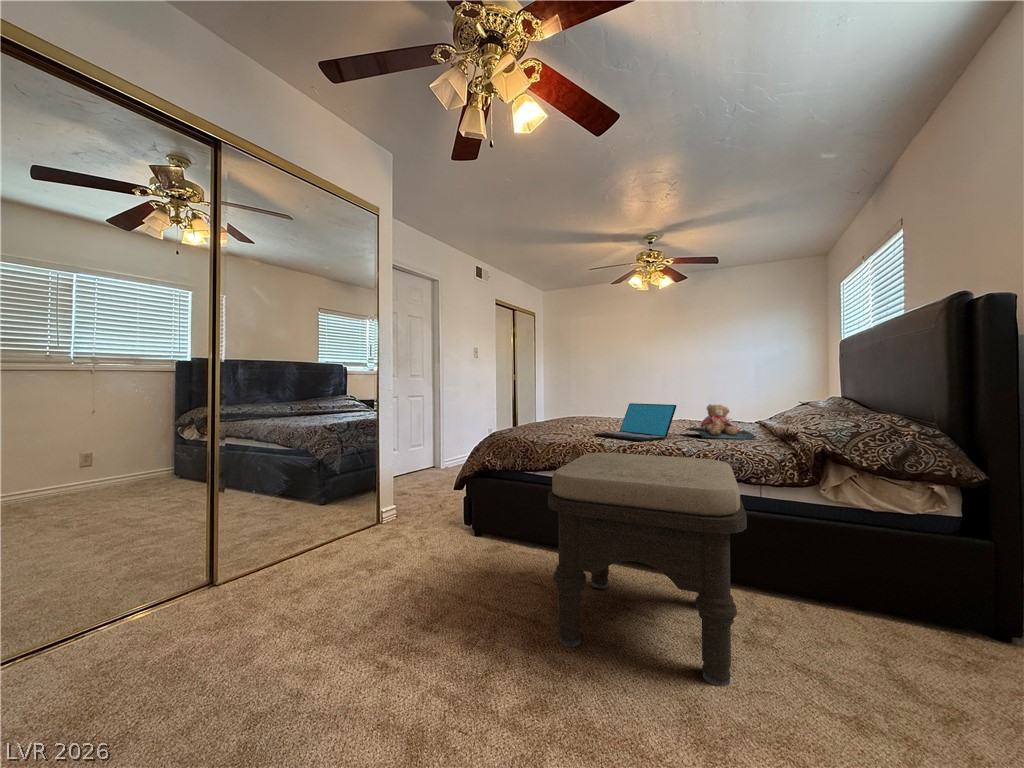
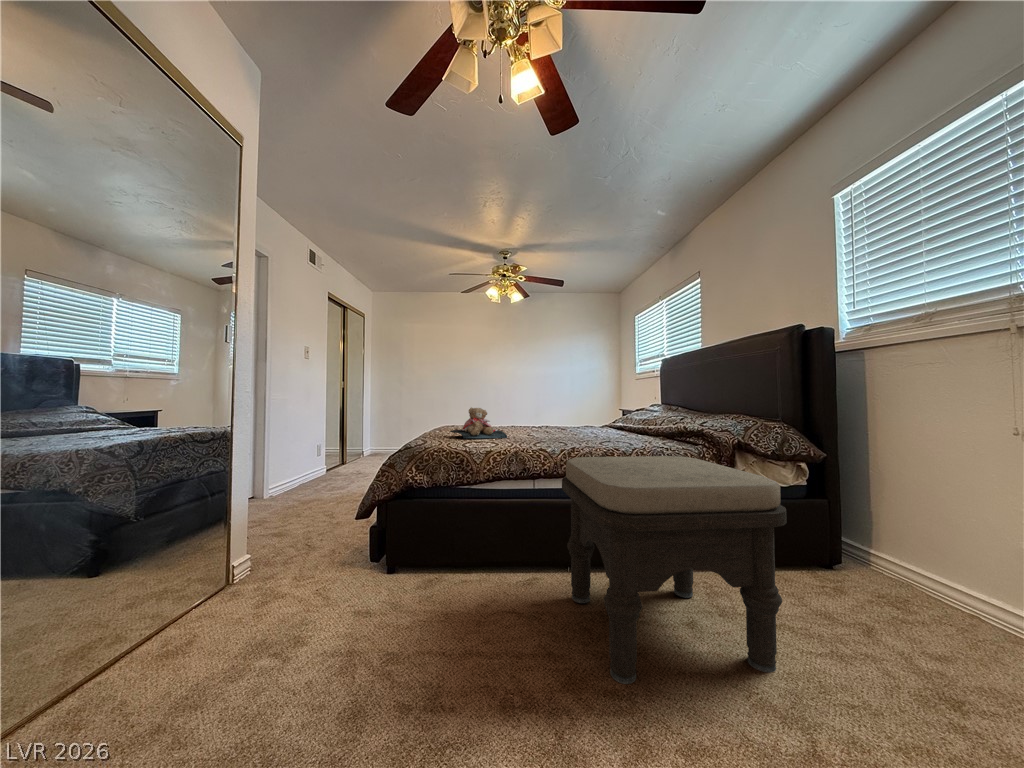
laptop: present [594,403,676,441] -> none [516,407,589,444]
teddy bear: present [685,404,755,439] -> present [450,407,507,439]

